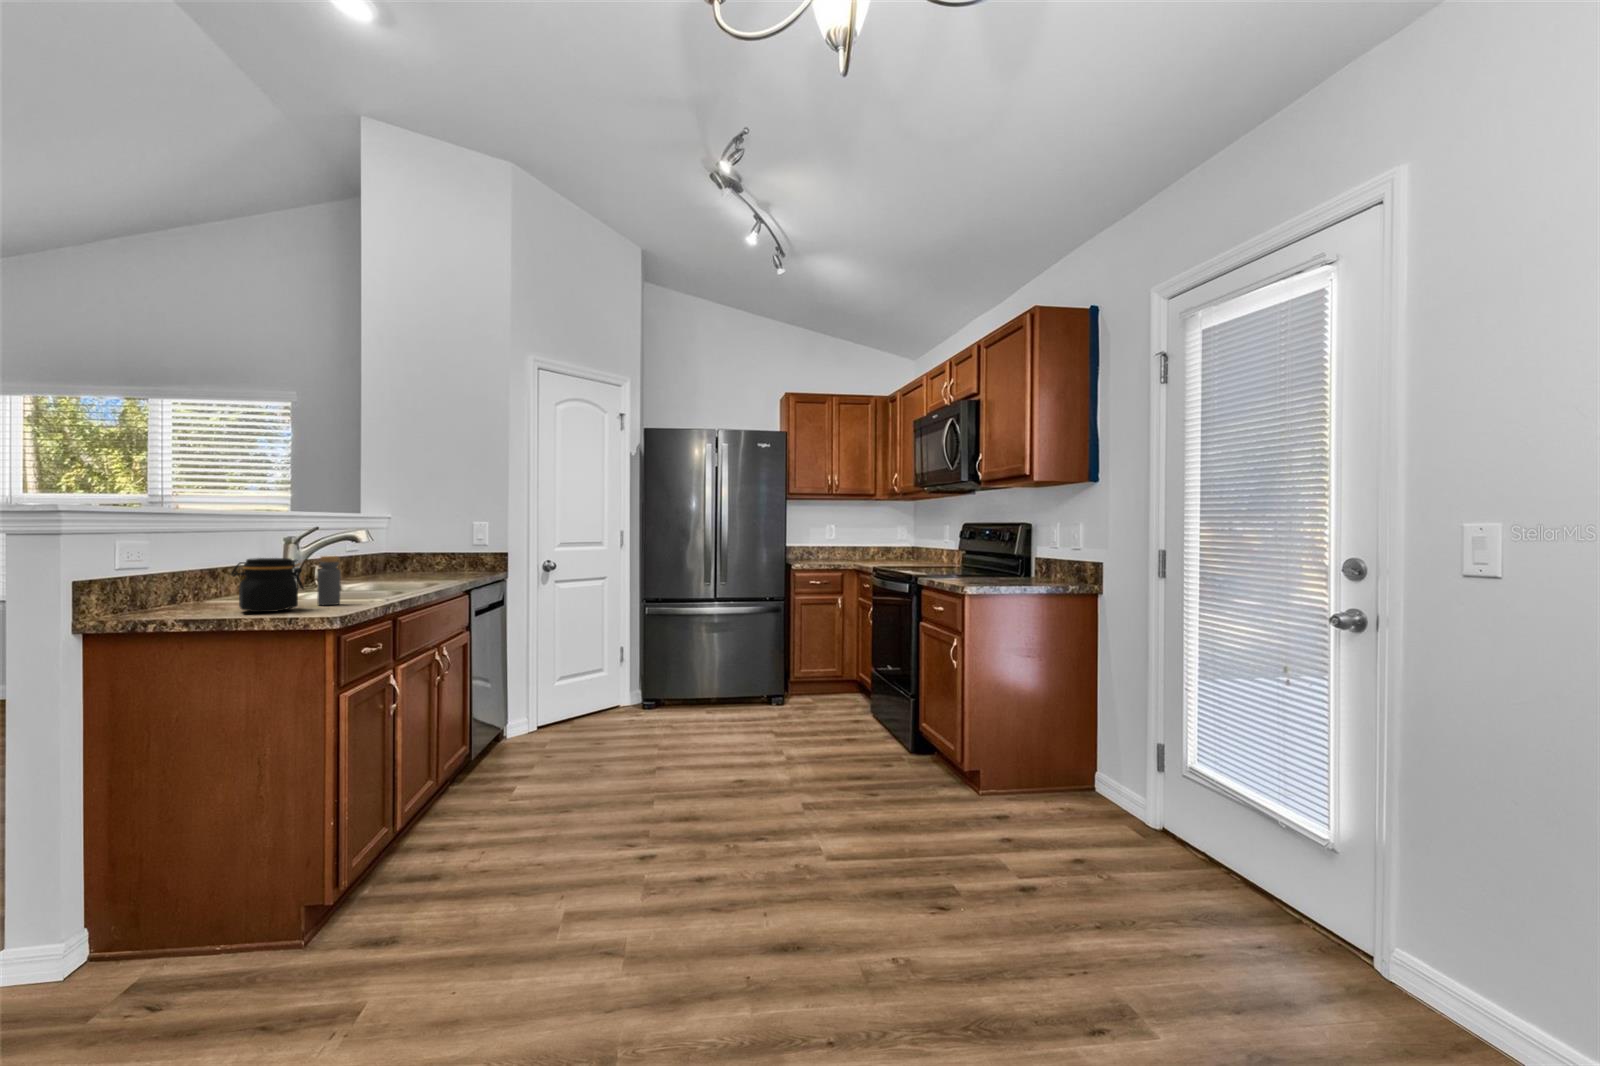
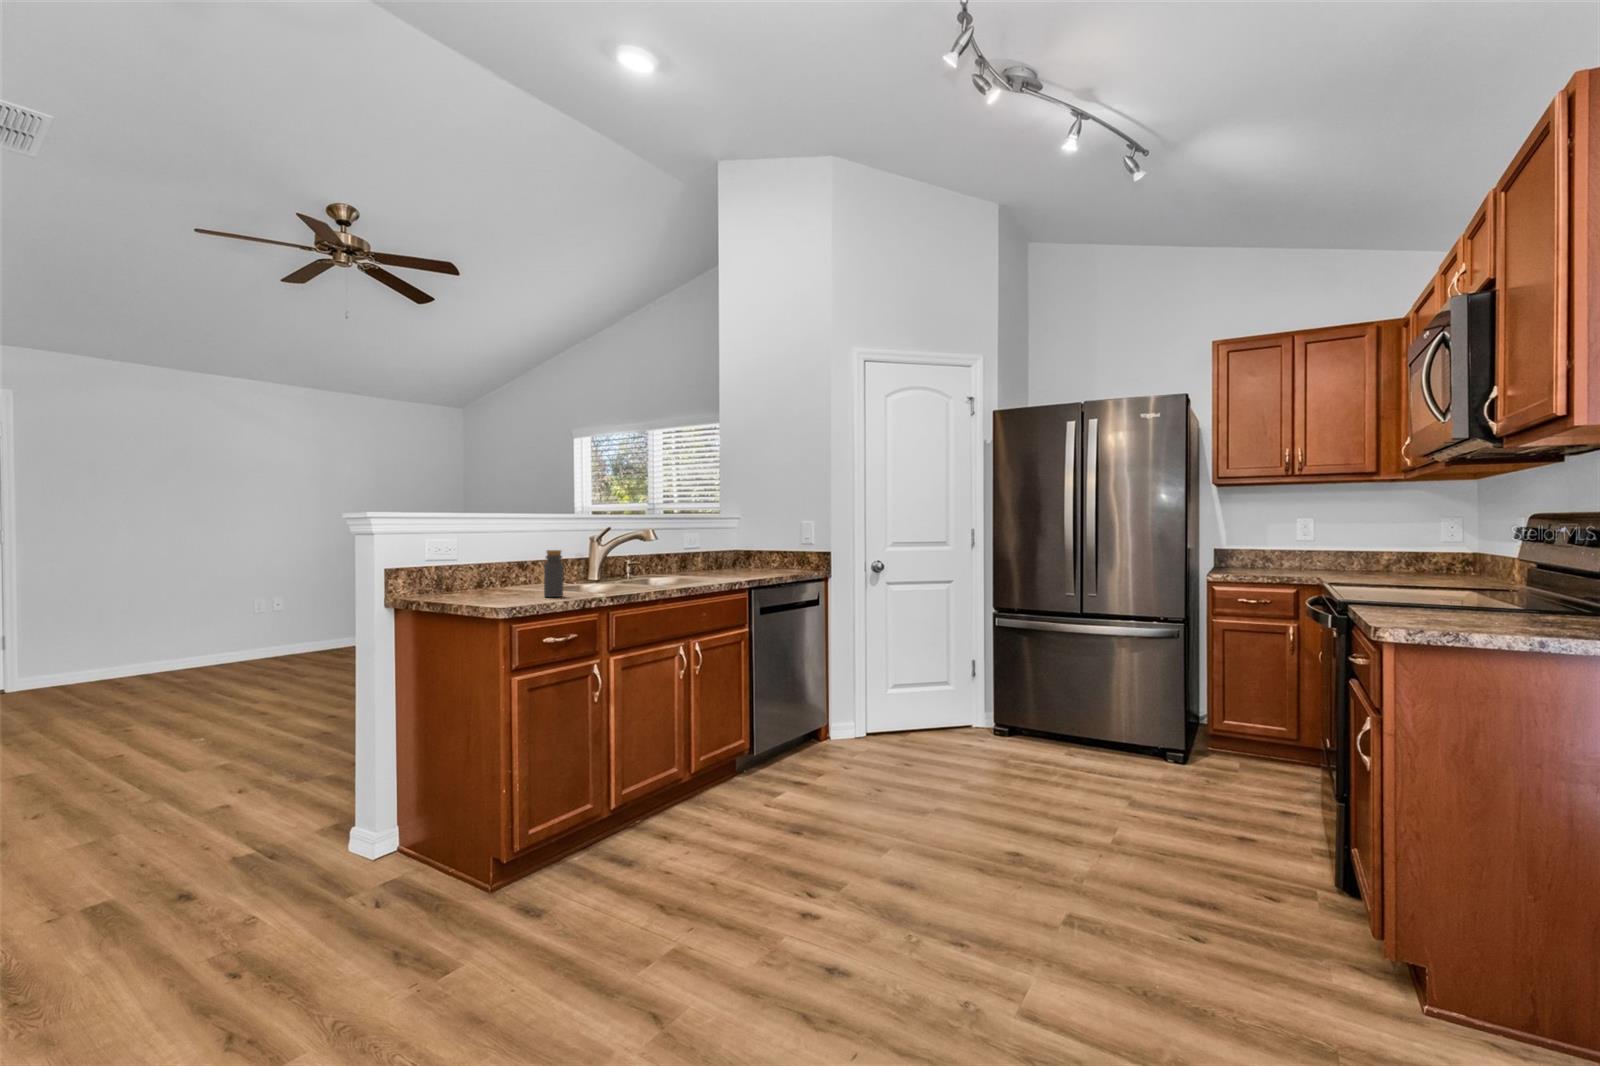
jar: present [231,558,304,612] -> none [465,551,523,600]

